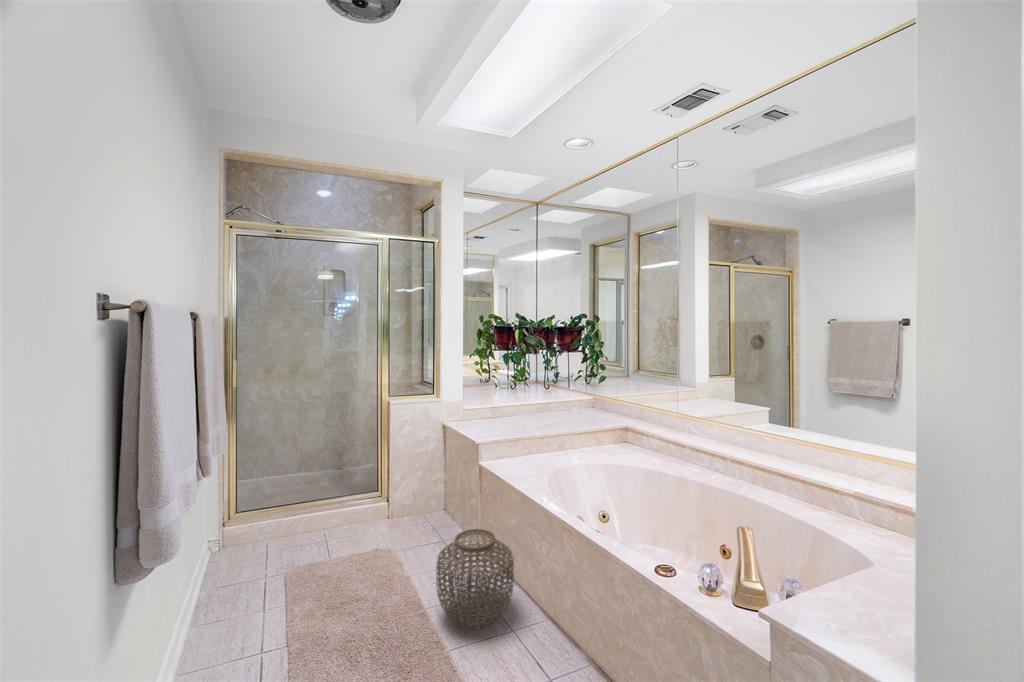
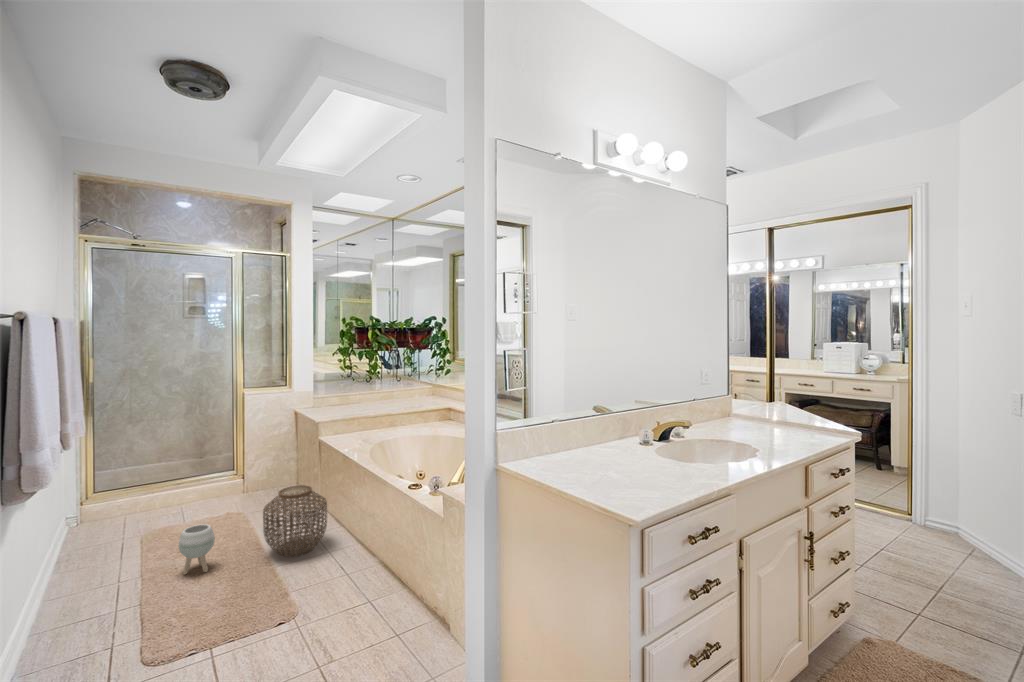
planter: none [338,581,380,650] -> present [179,524,215,574]

